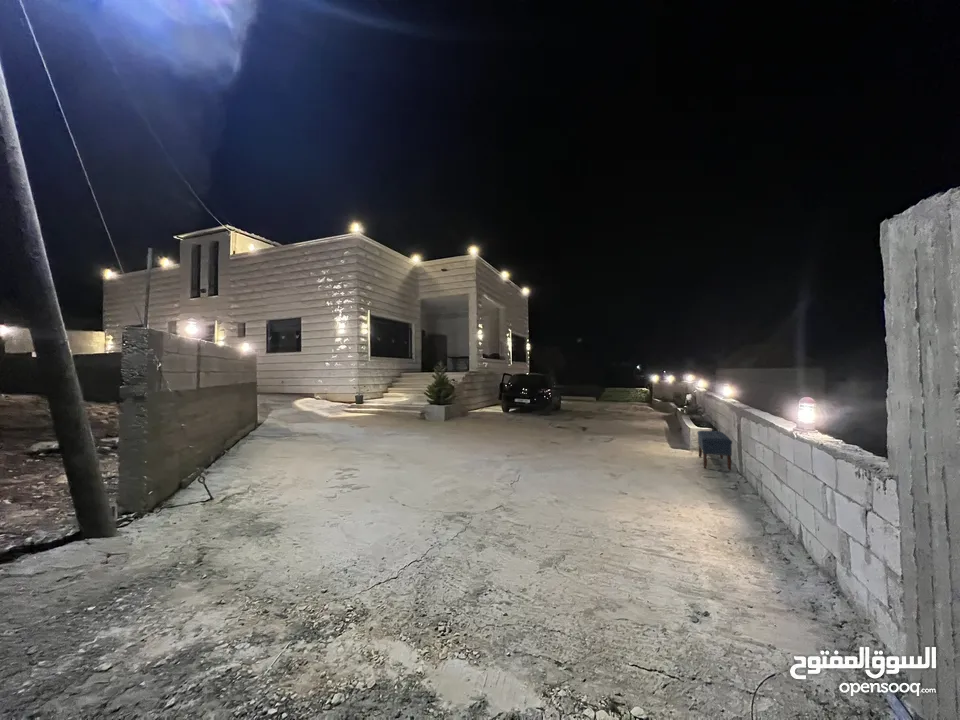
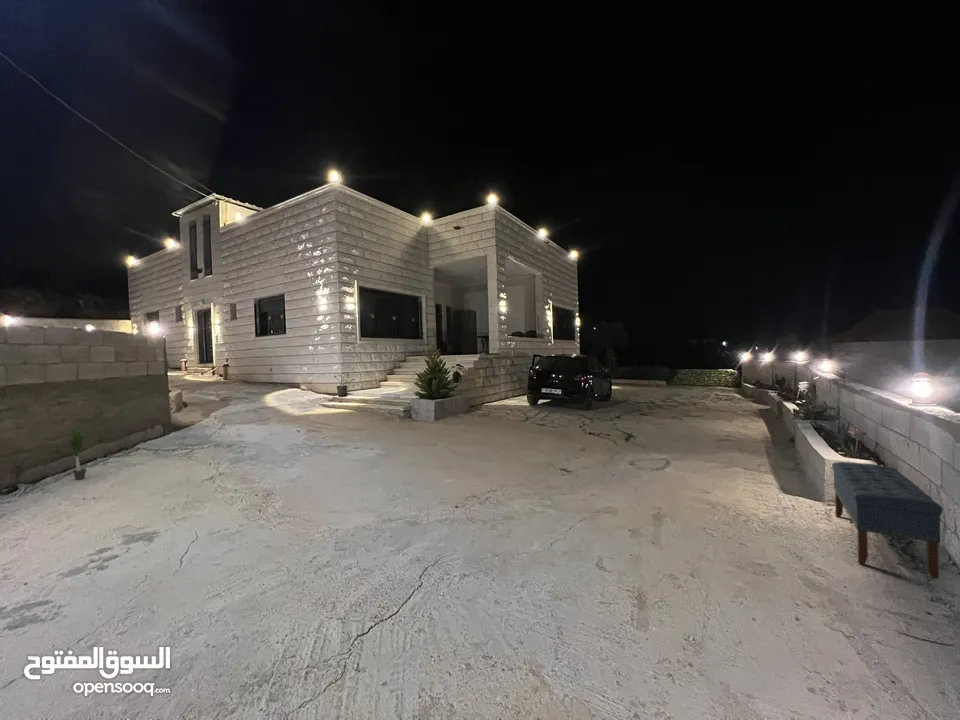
potted plant: none [235,413,263,451] -> present [66,429,88,480]

